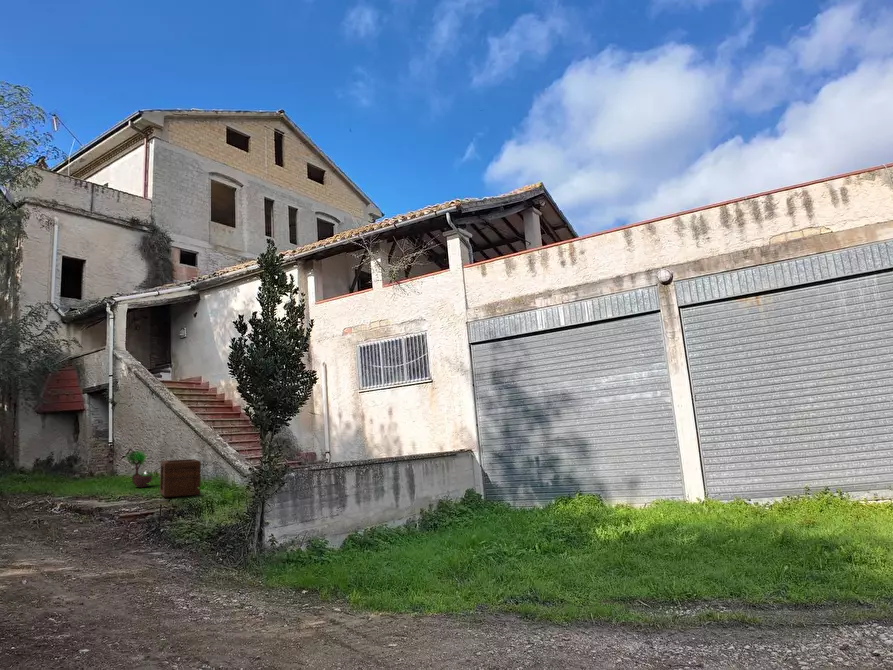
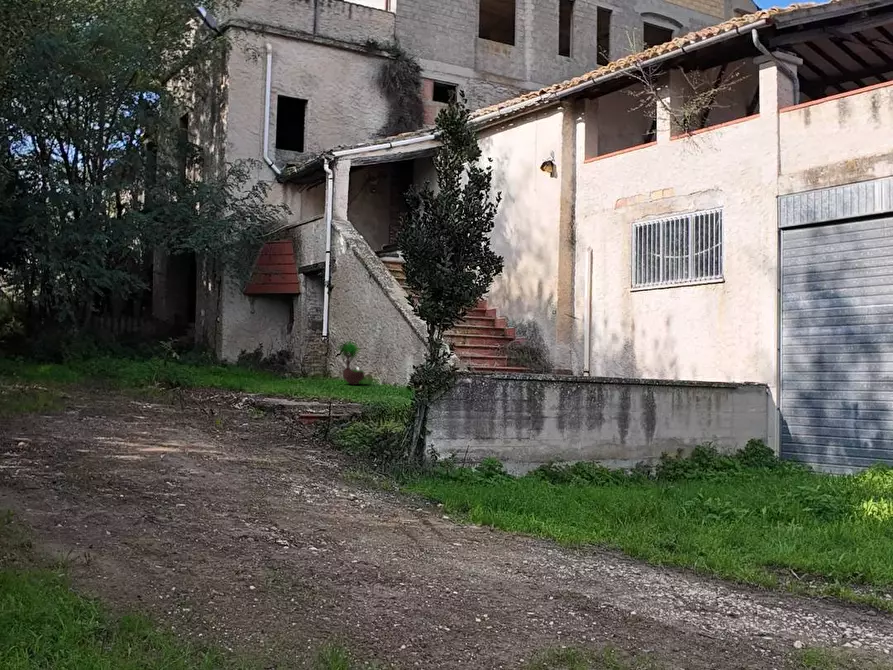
wooden crate: present [160,459,201,497] -> none [363,354,406,399]

